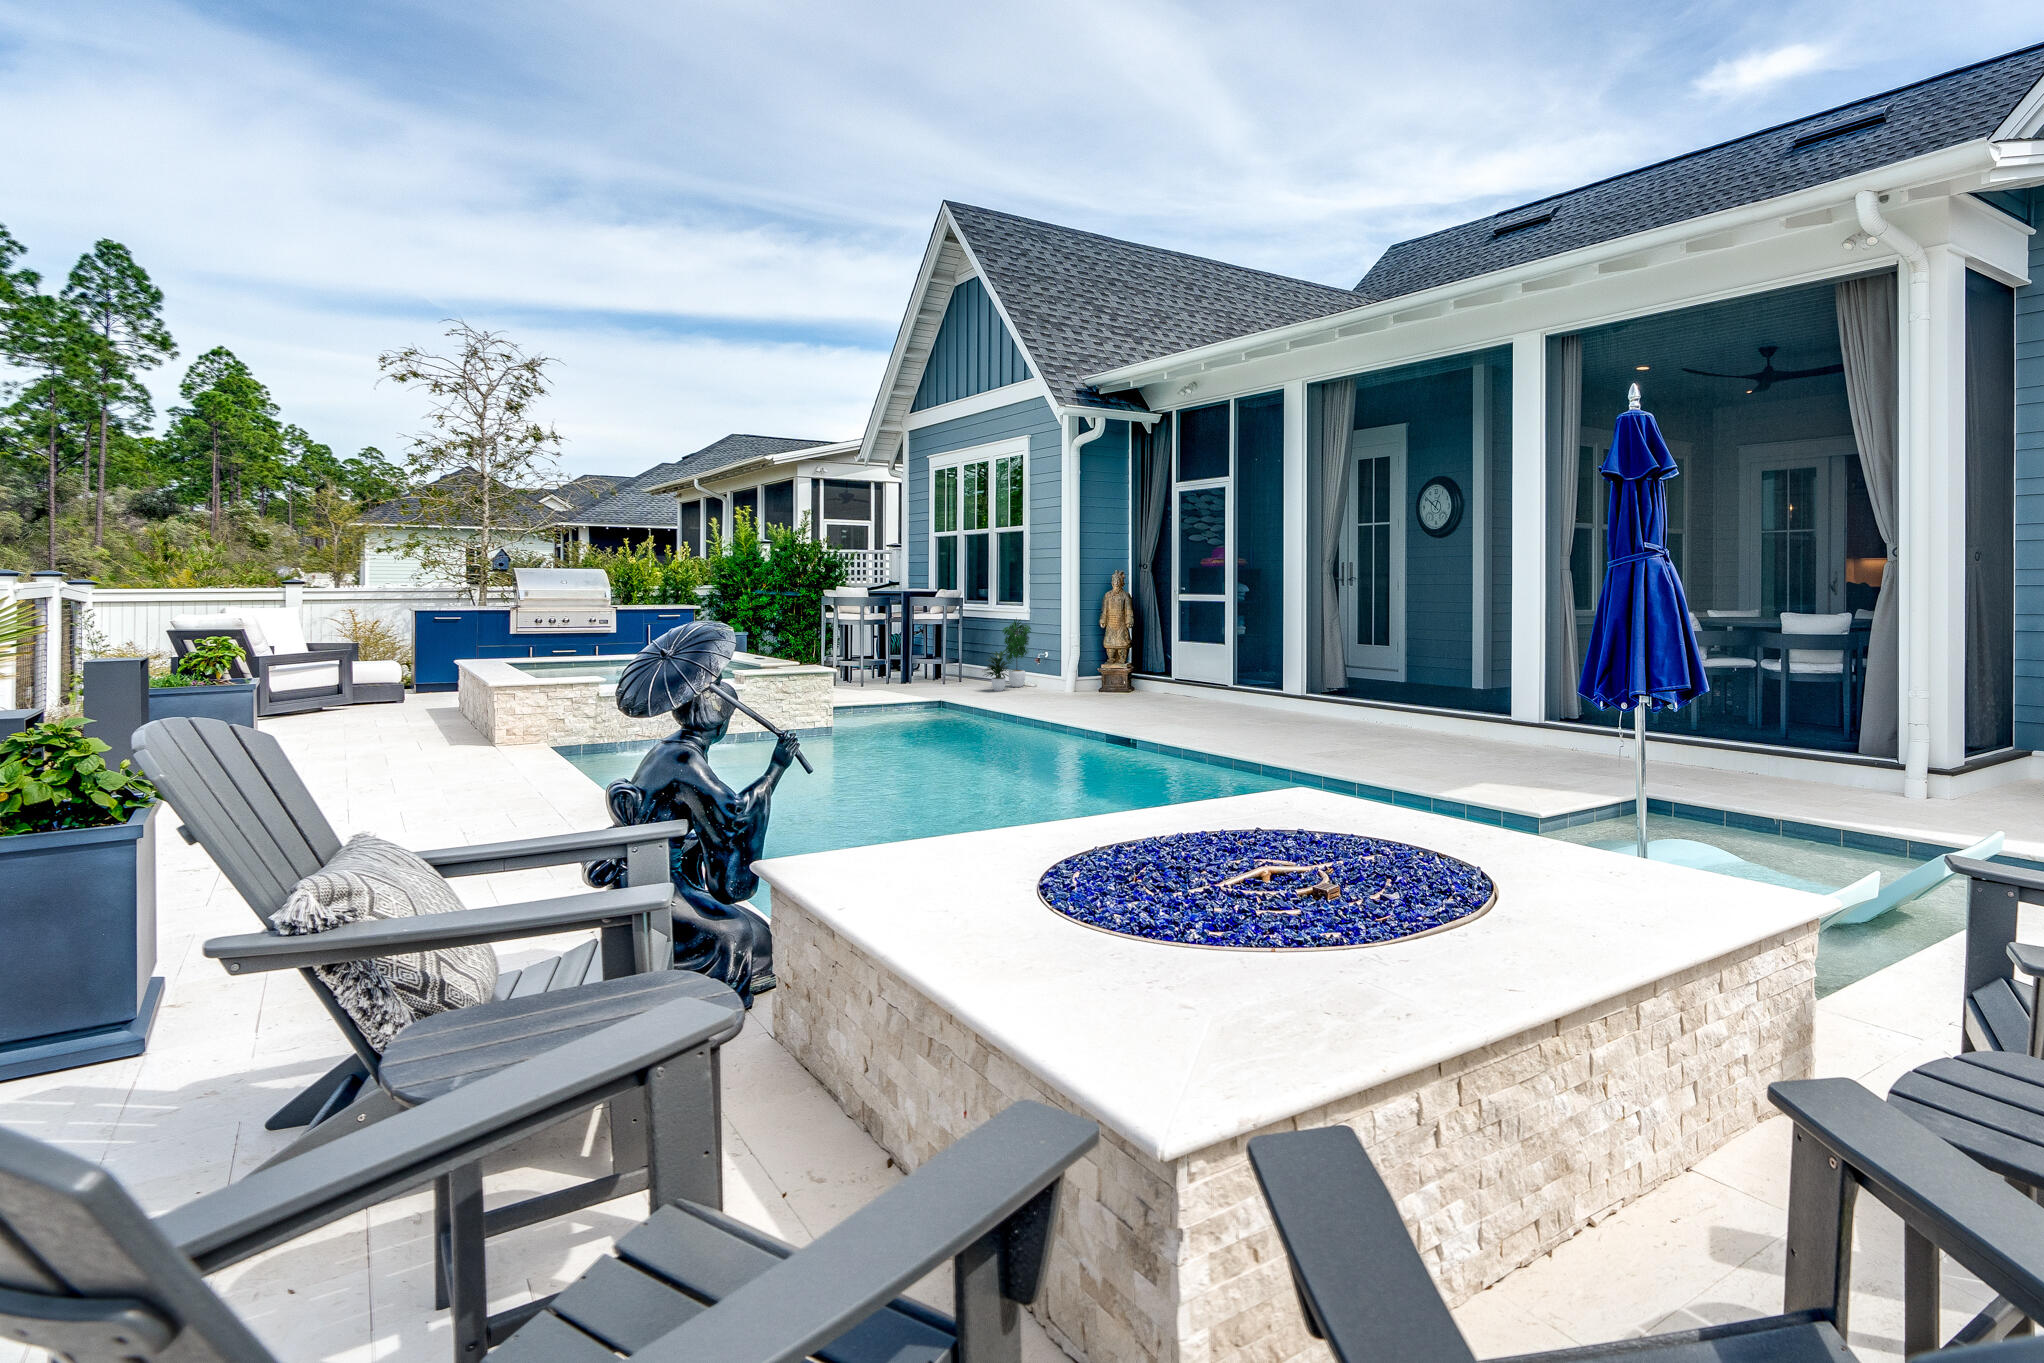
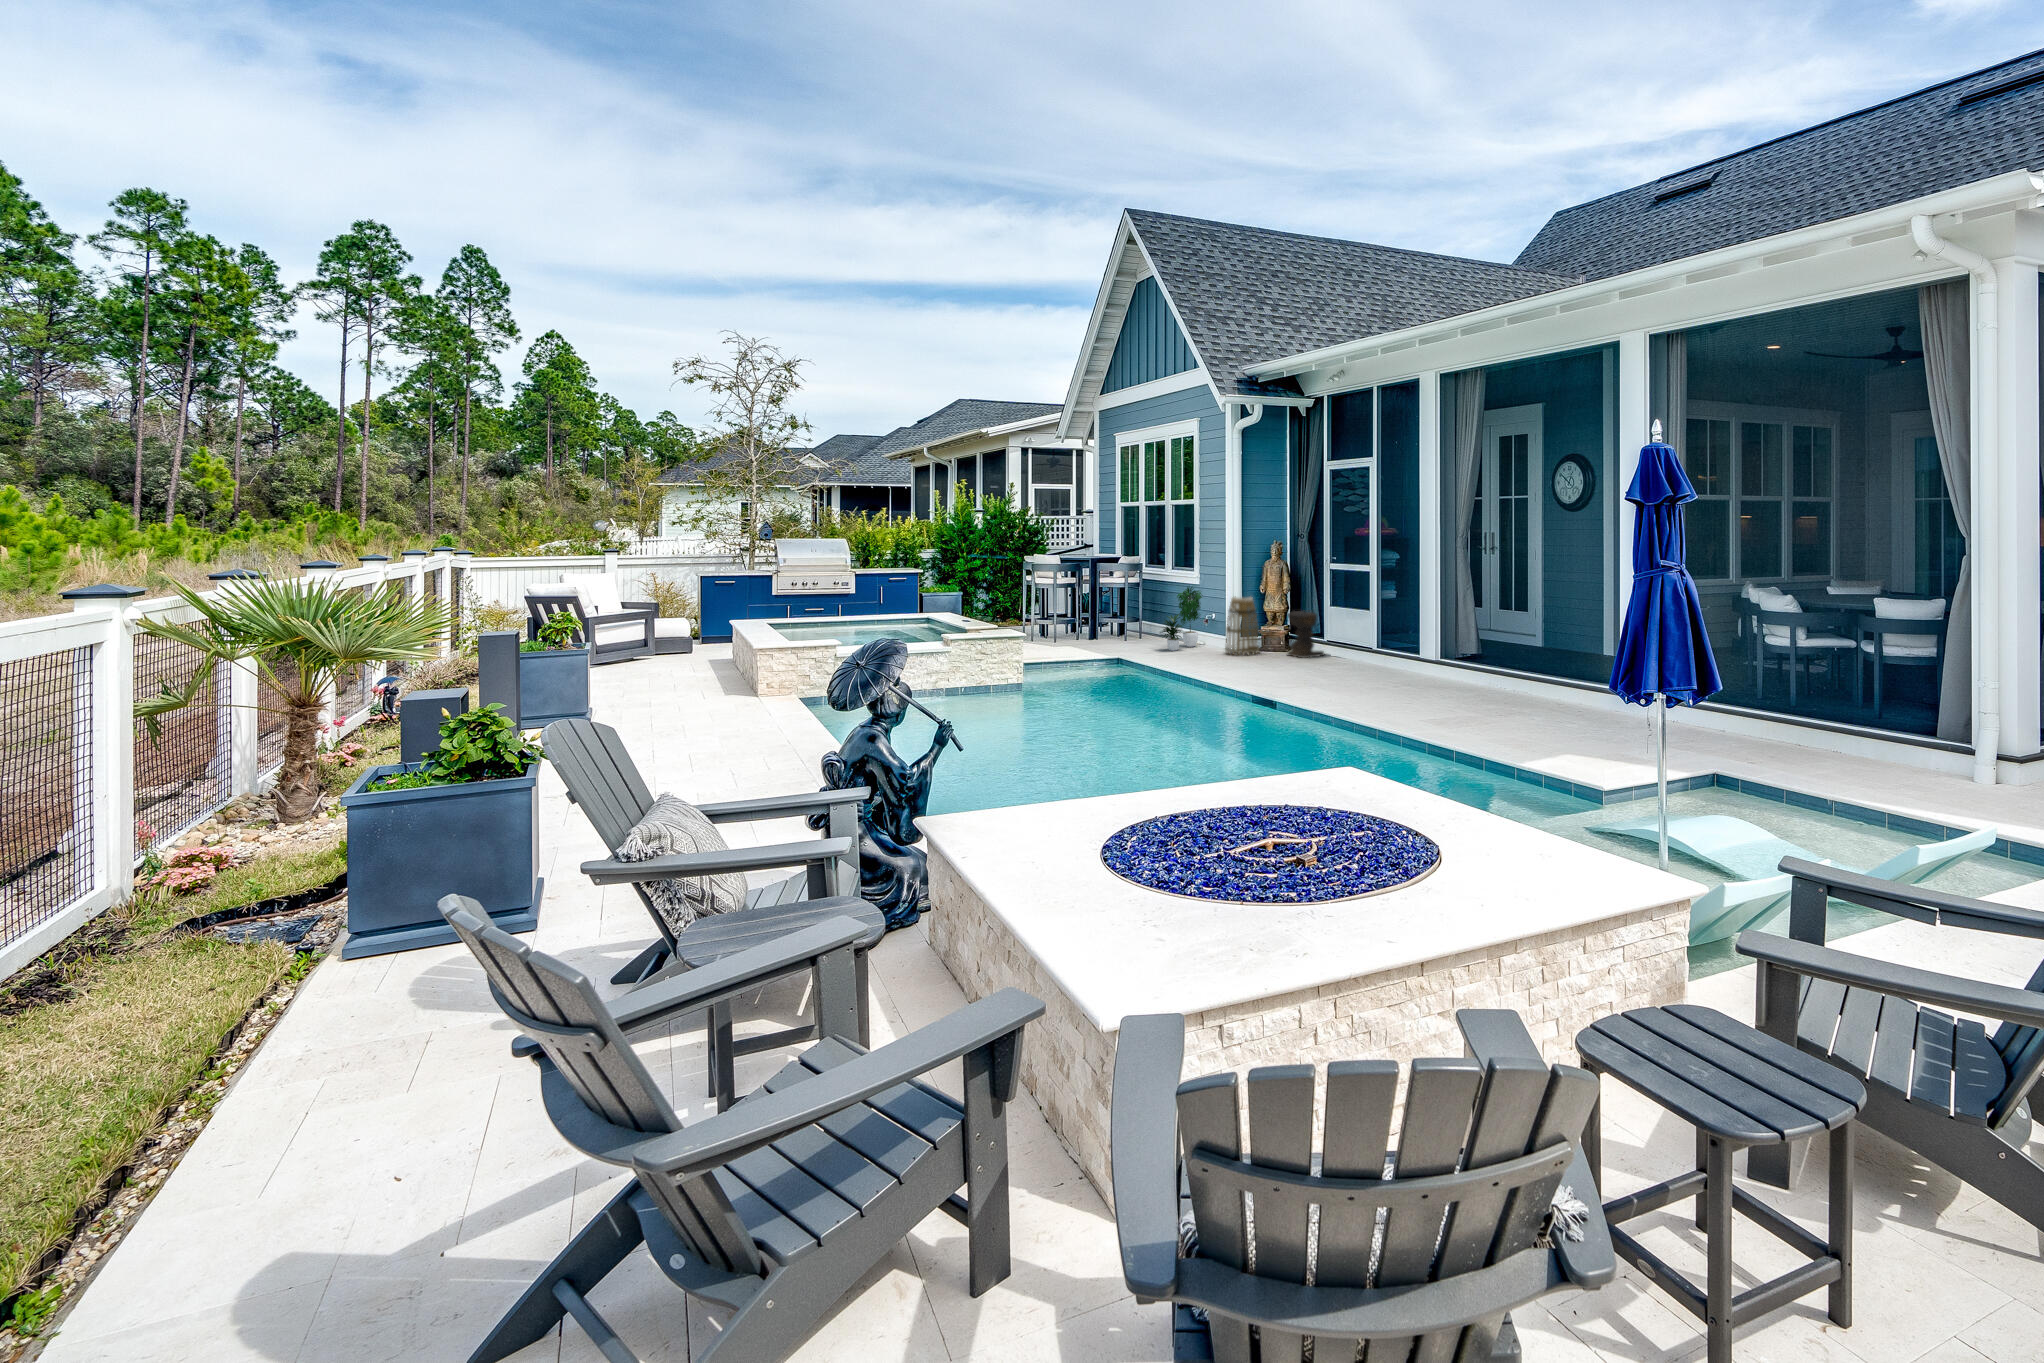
basket: none [1059,629,1098,695] -> present [1225,597,1260,655]
stool: none [1128,644,1170,695] -> present [1288,611,1324,658]

